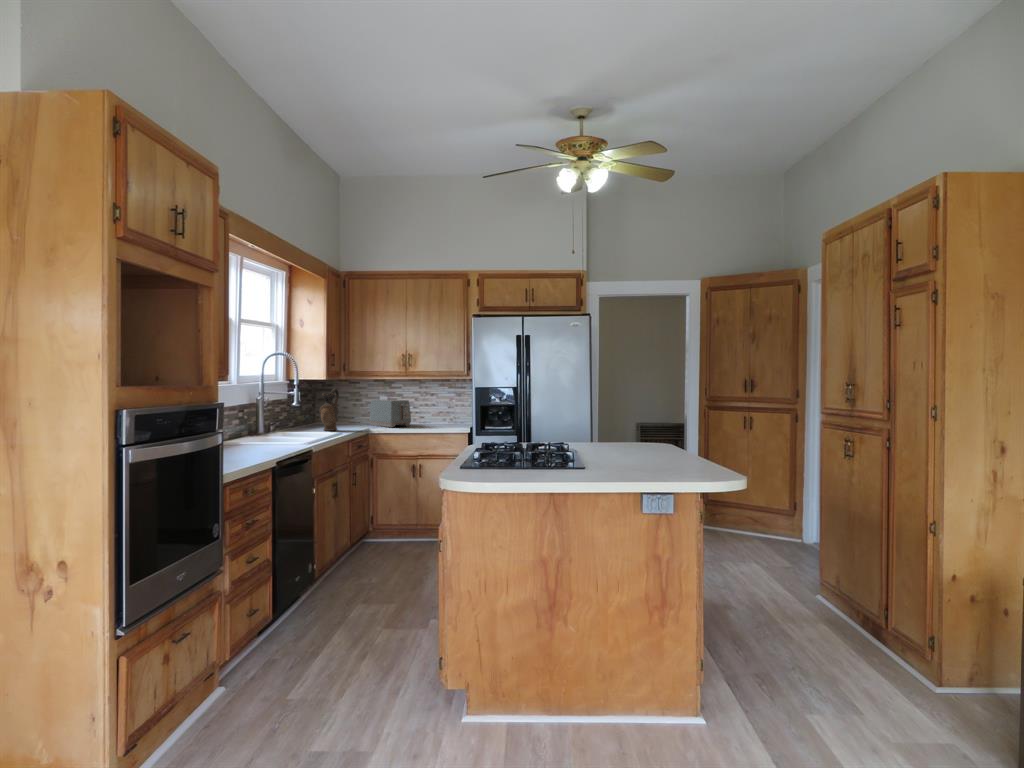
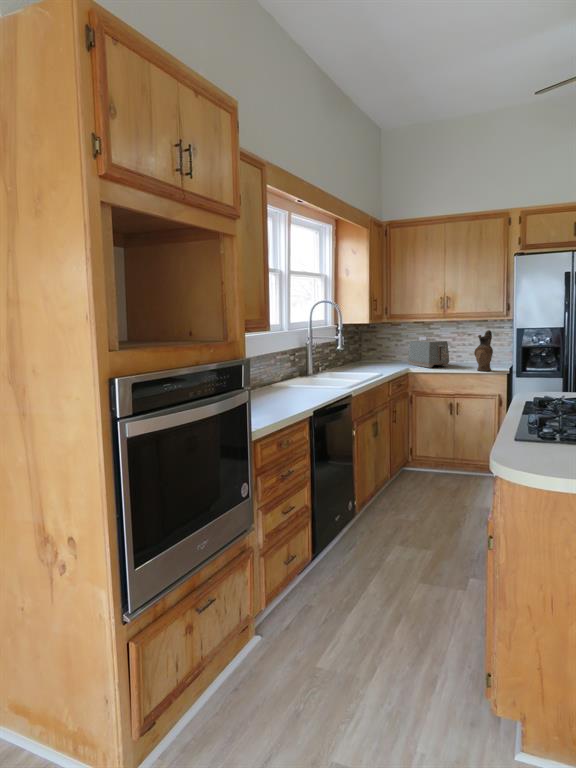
ceramic pitcher: present [320,389,339,431] -> present [474,330,493,371]

